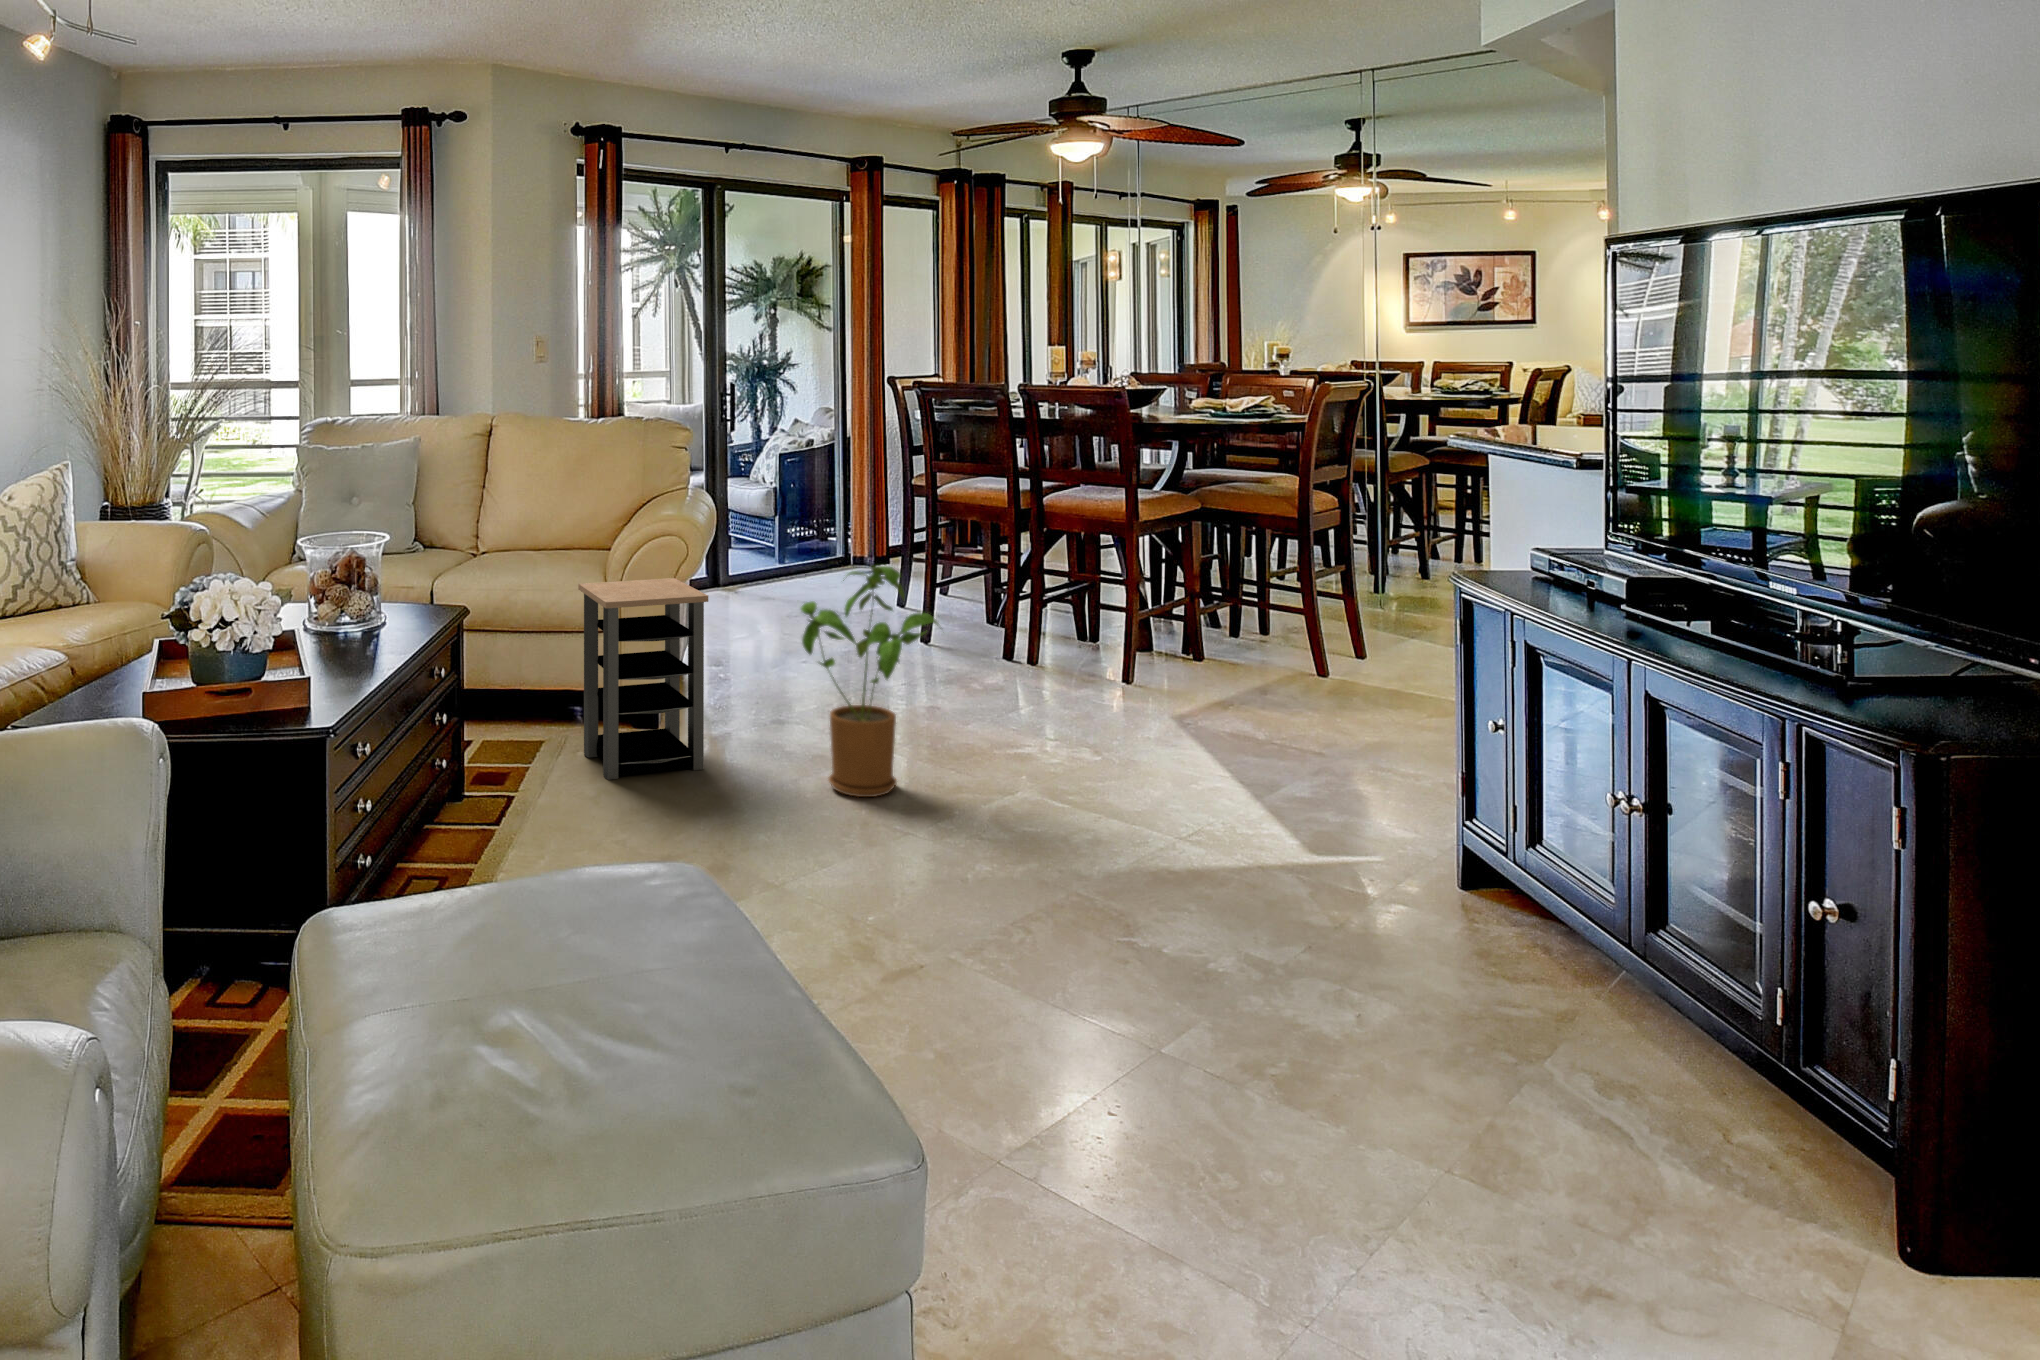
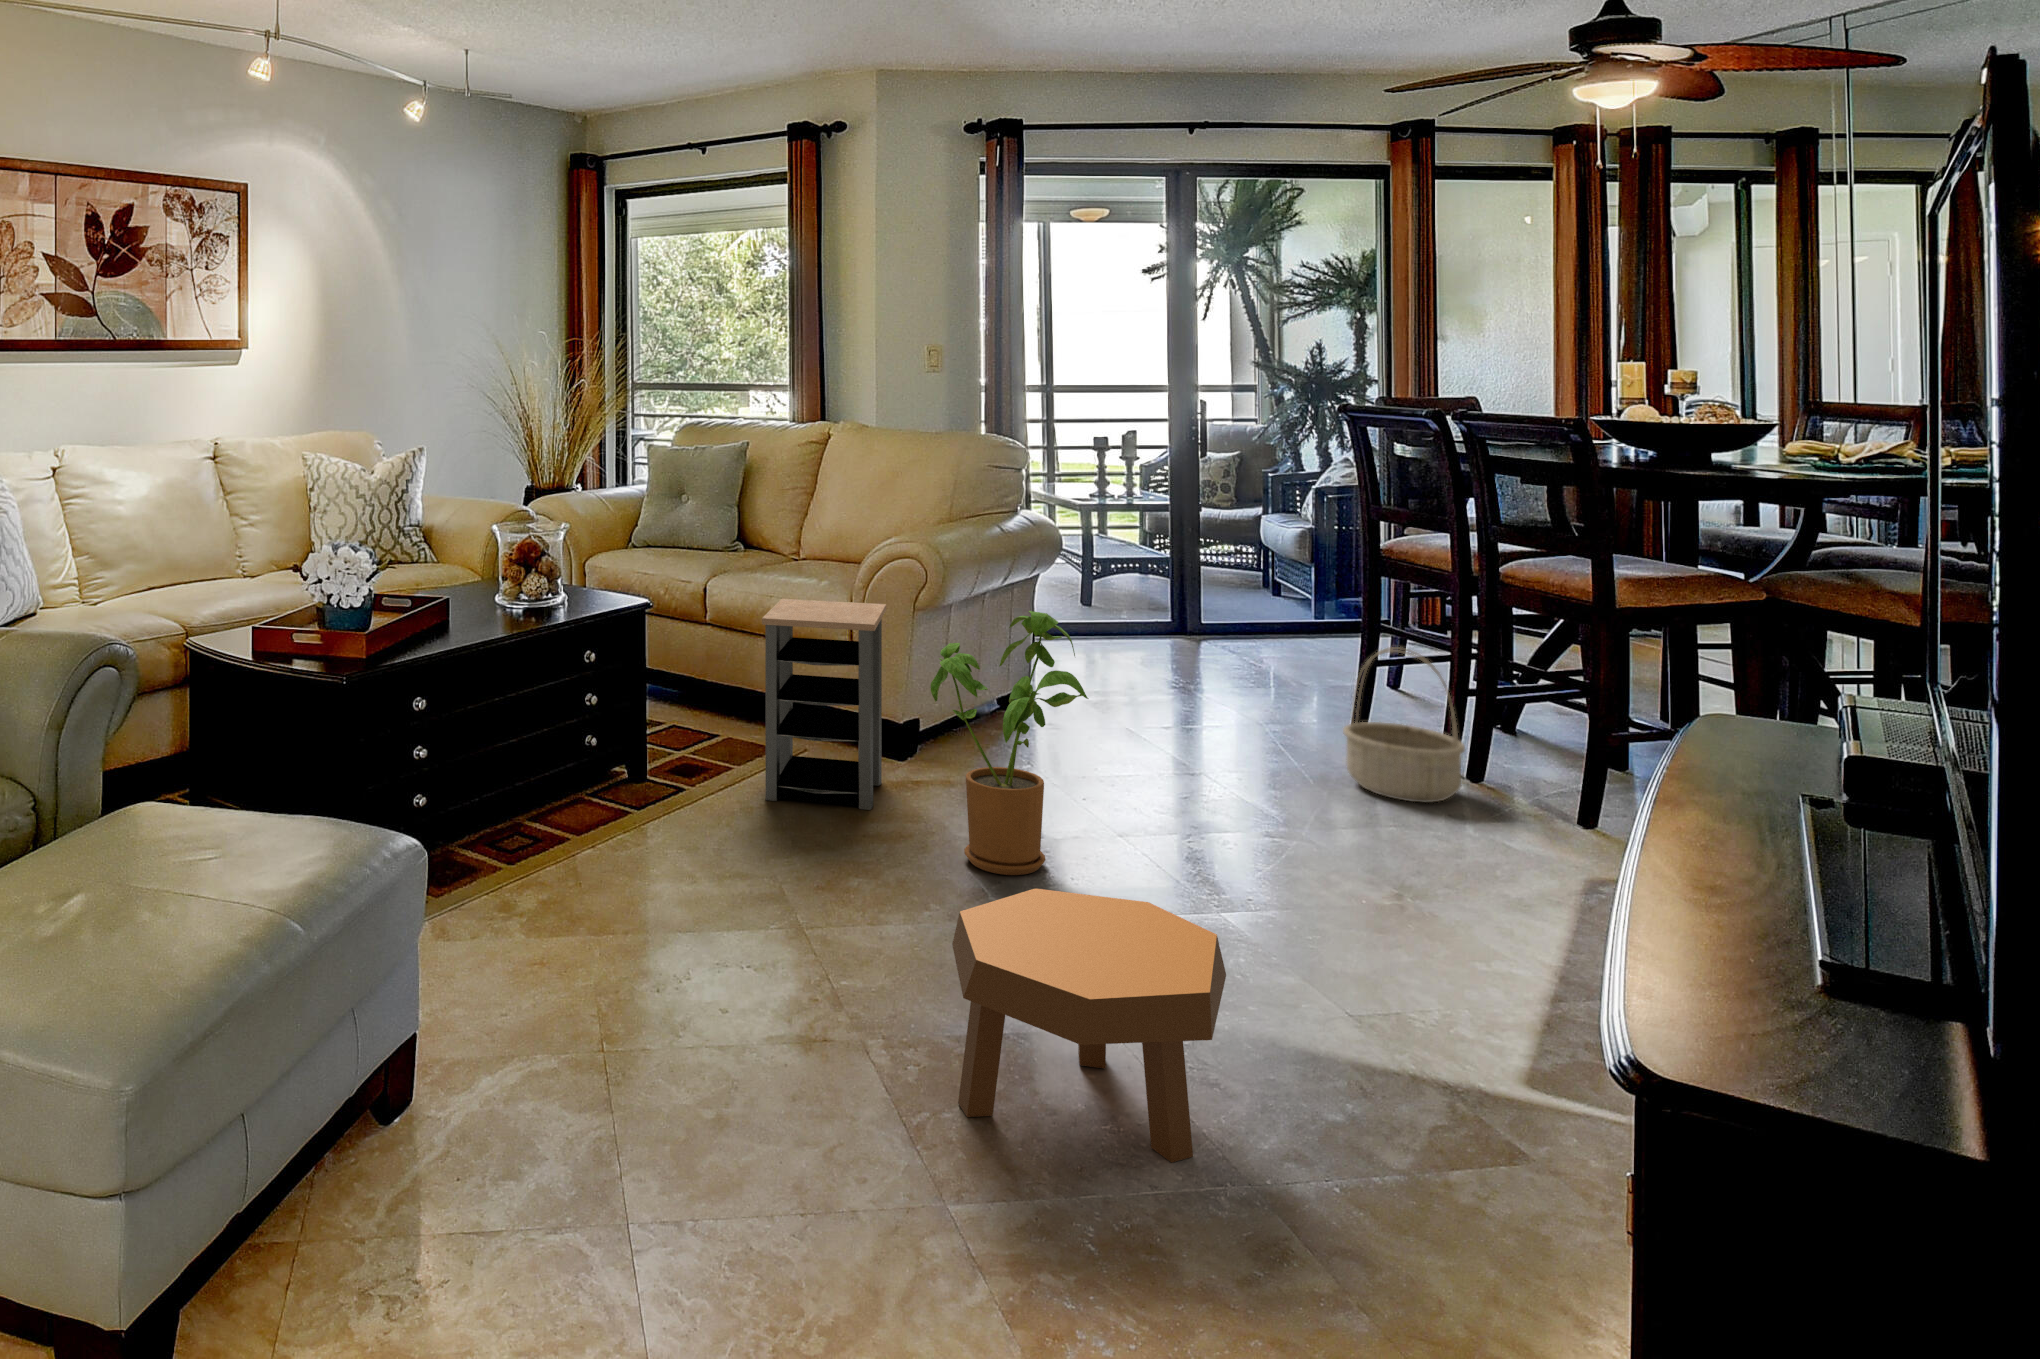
basket: none [971,570,1059,687] -> present [1343,647,1465,803]
footstool: none [1054,776,1289,974] -> present [952,888,1226,1163]

